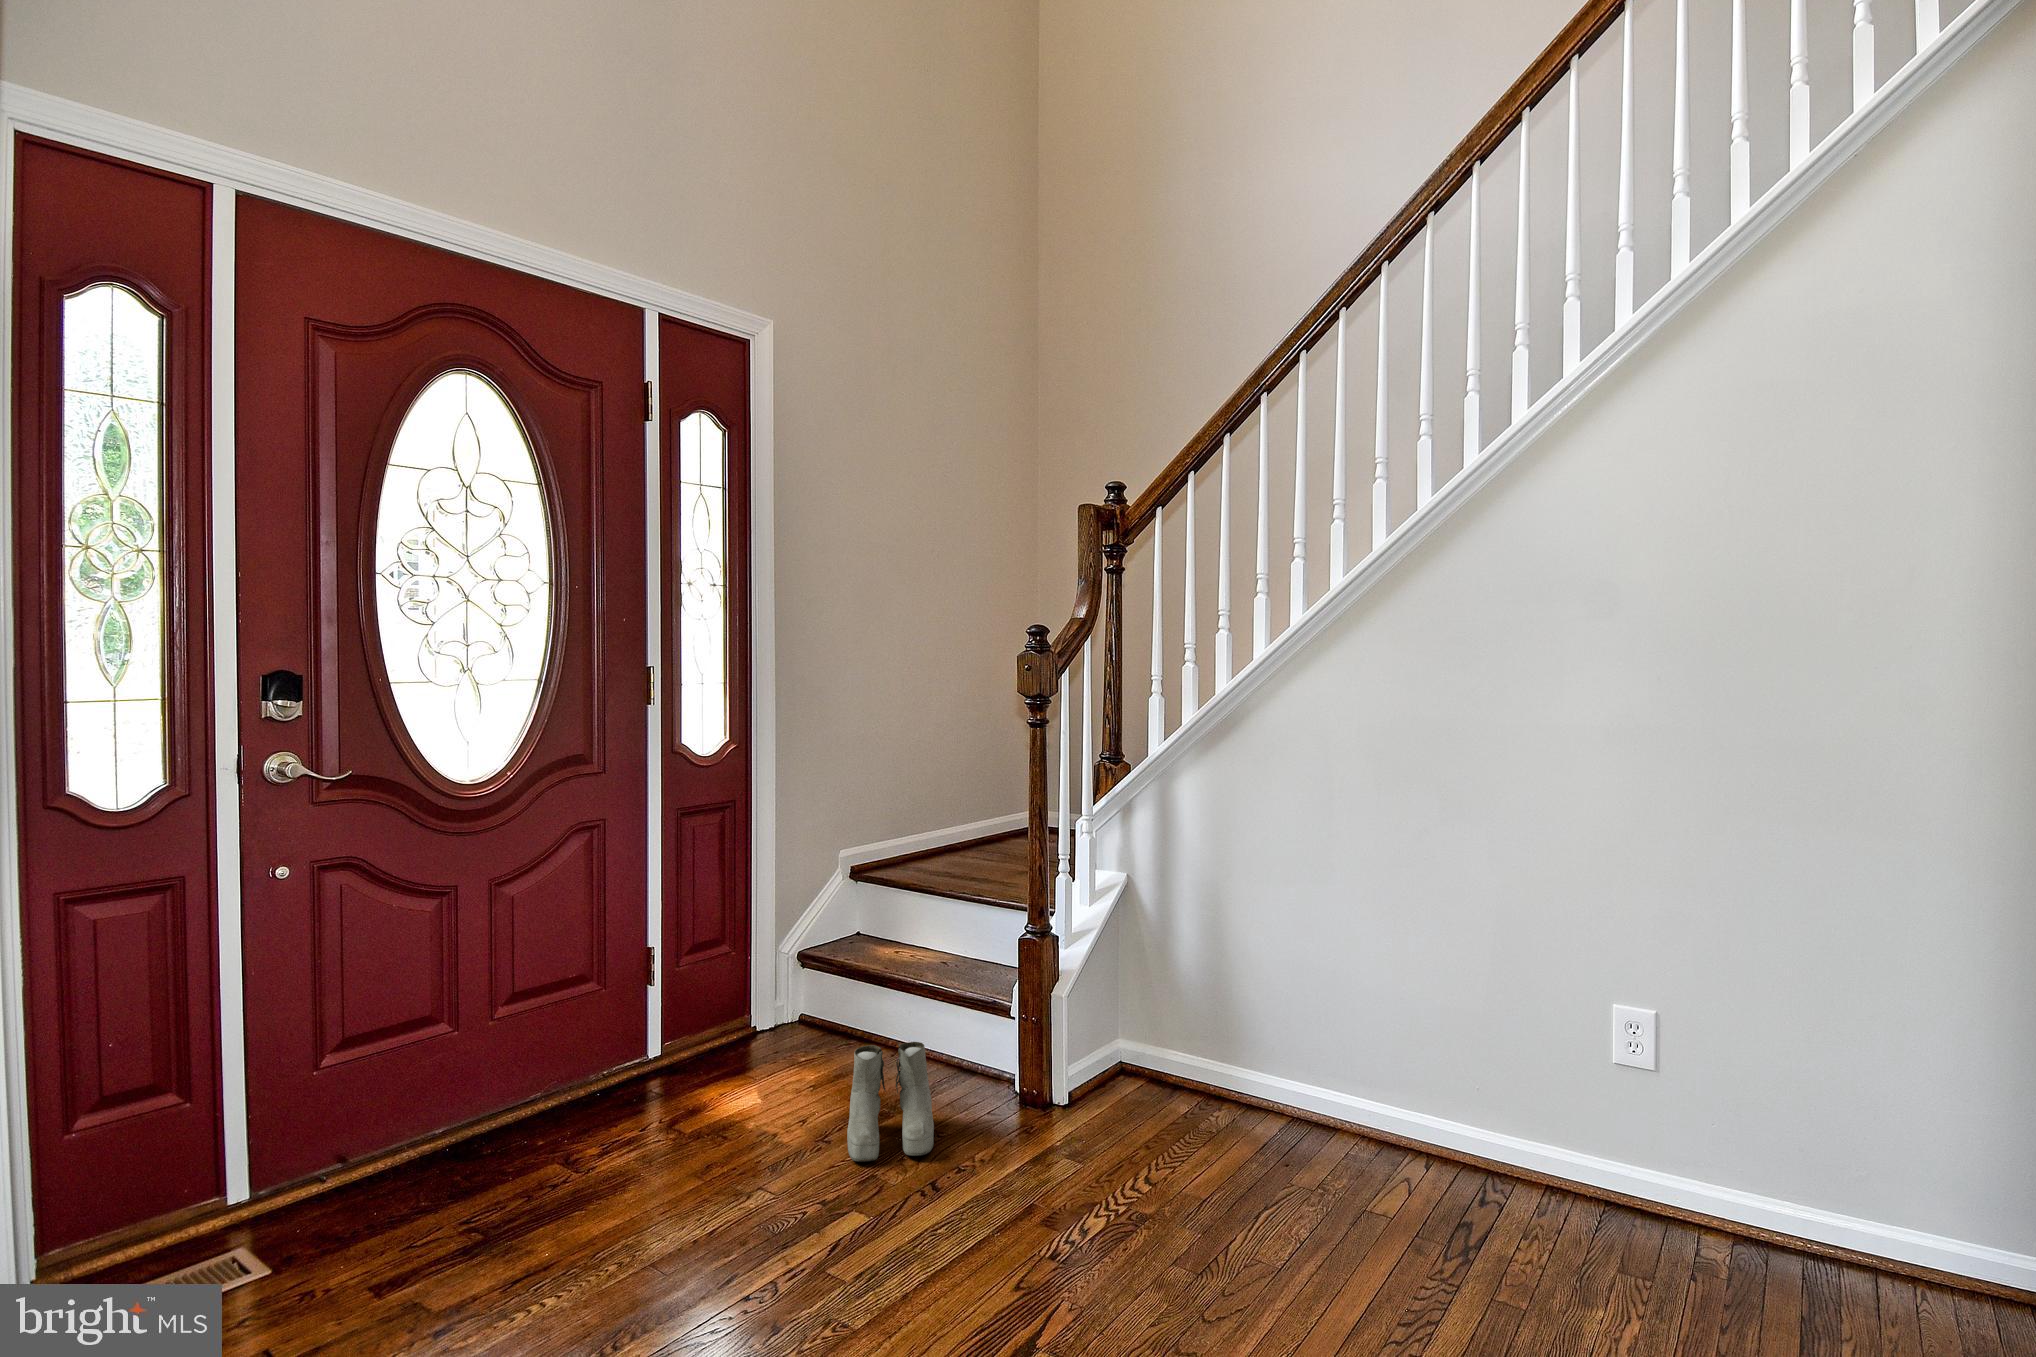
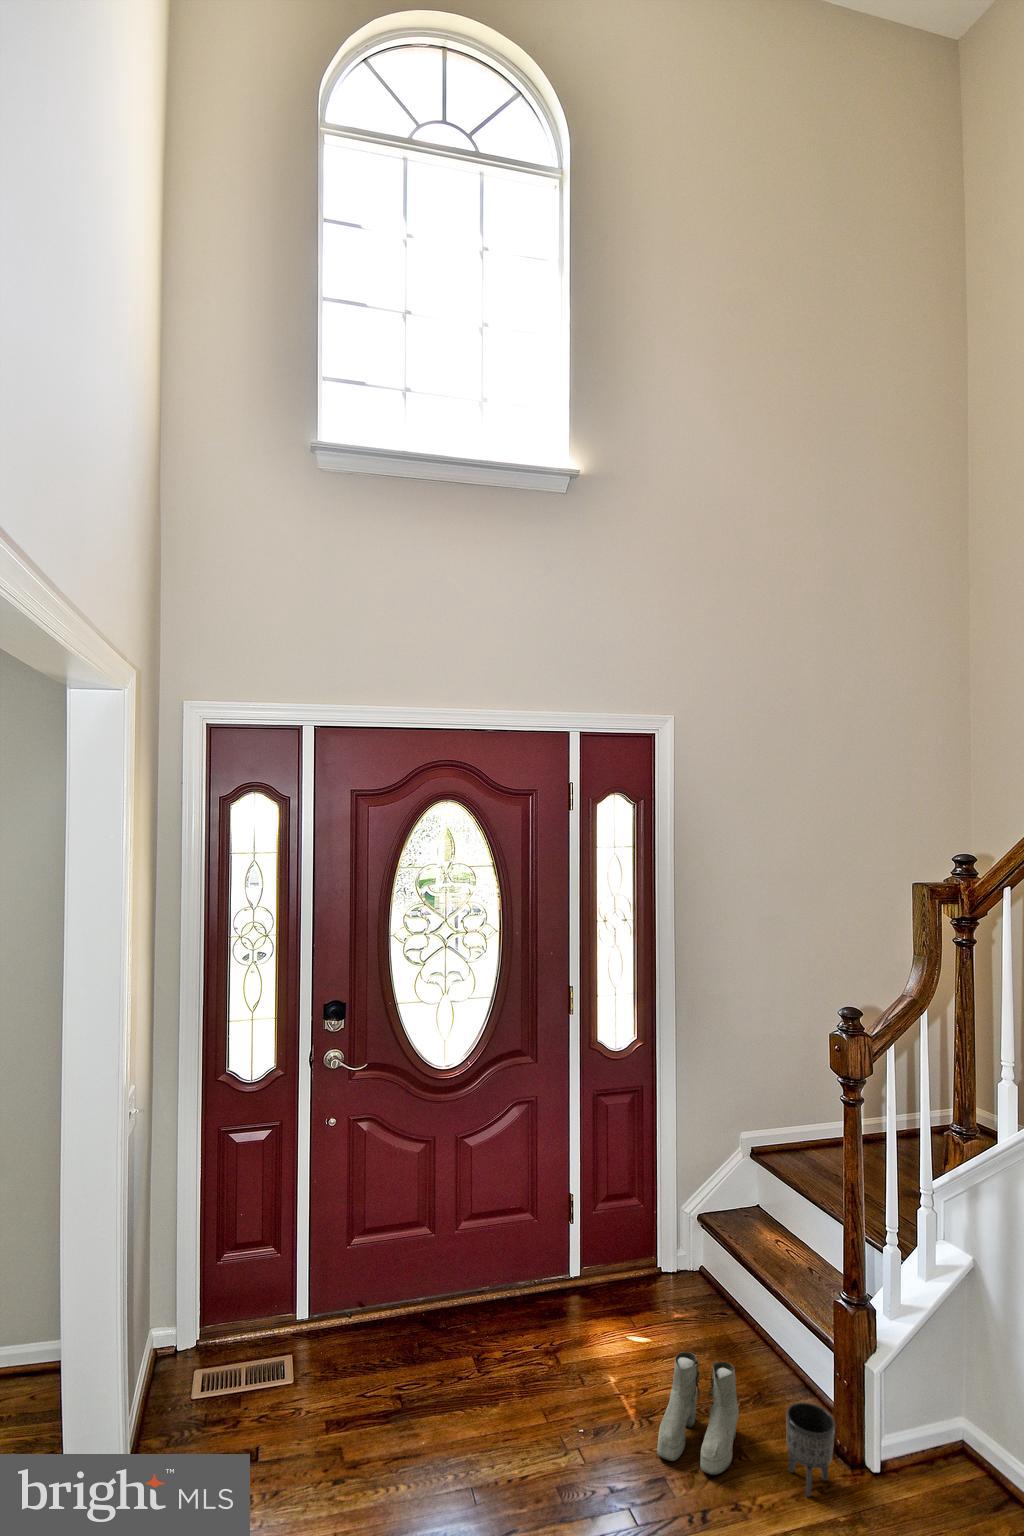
planter: none [989,1051,1041,1140] -> present [786,1402,835,1497]

